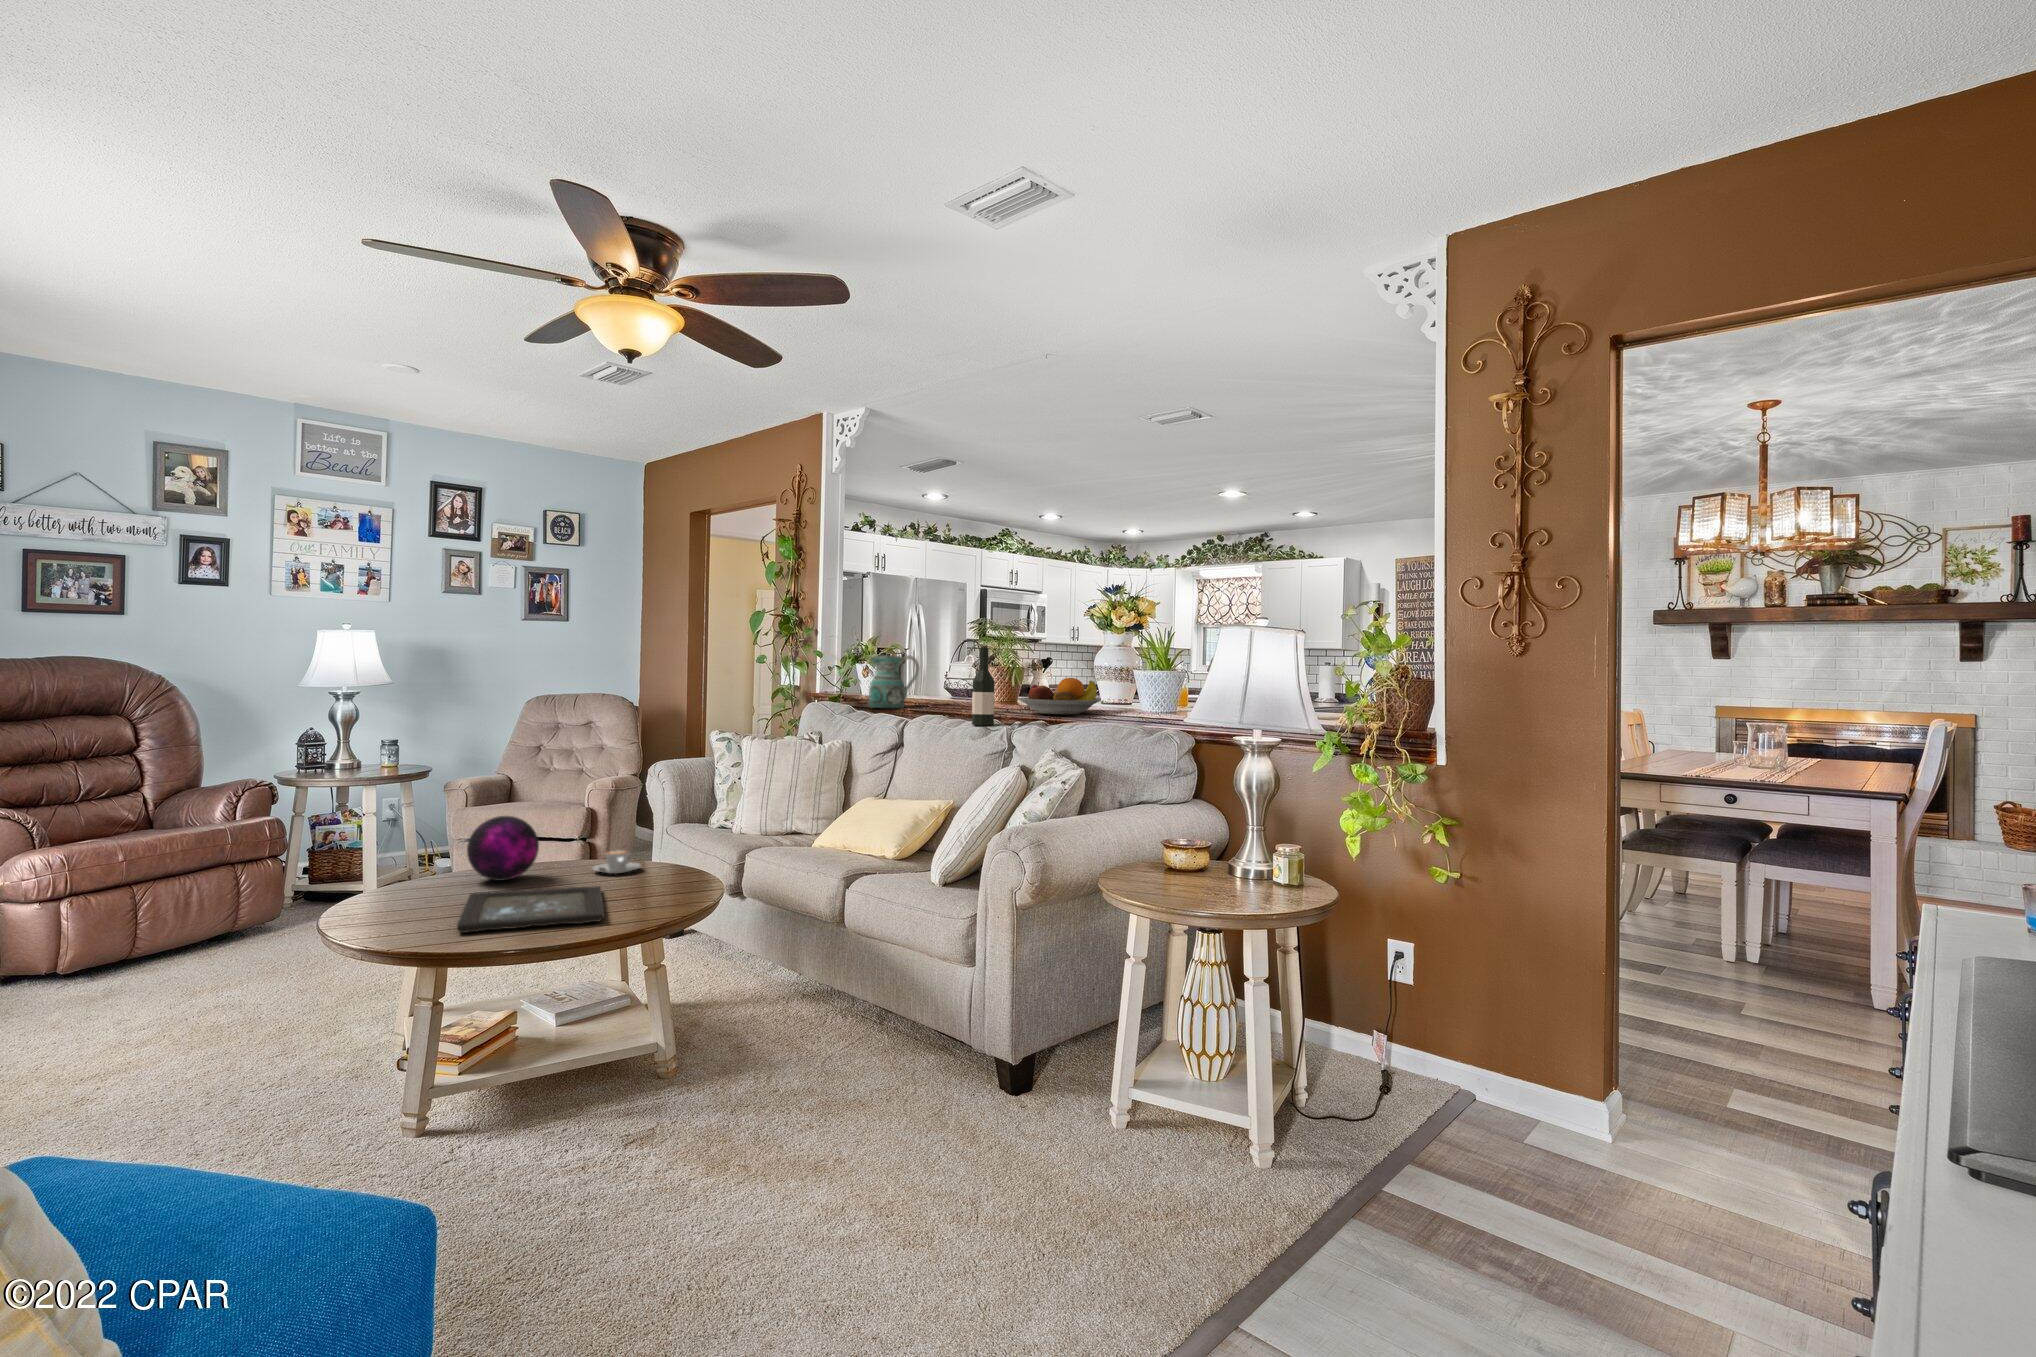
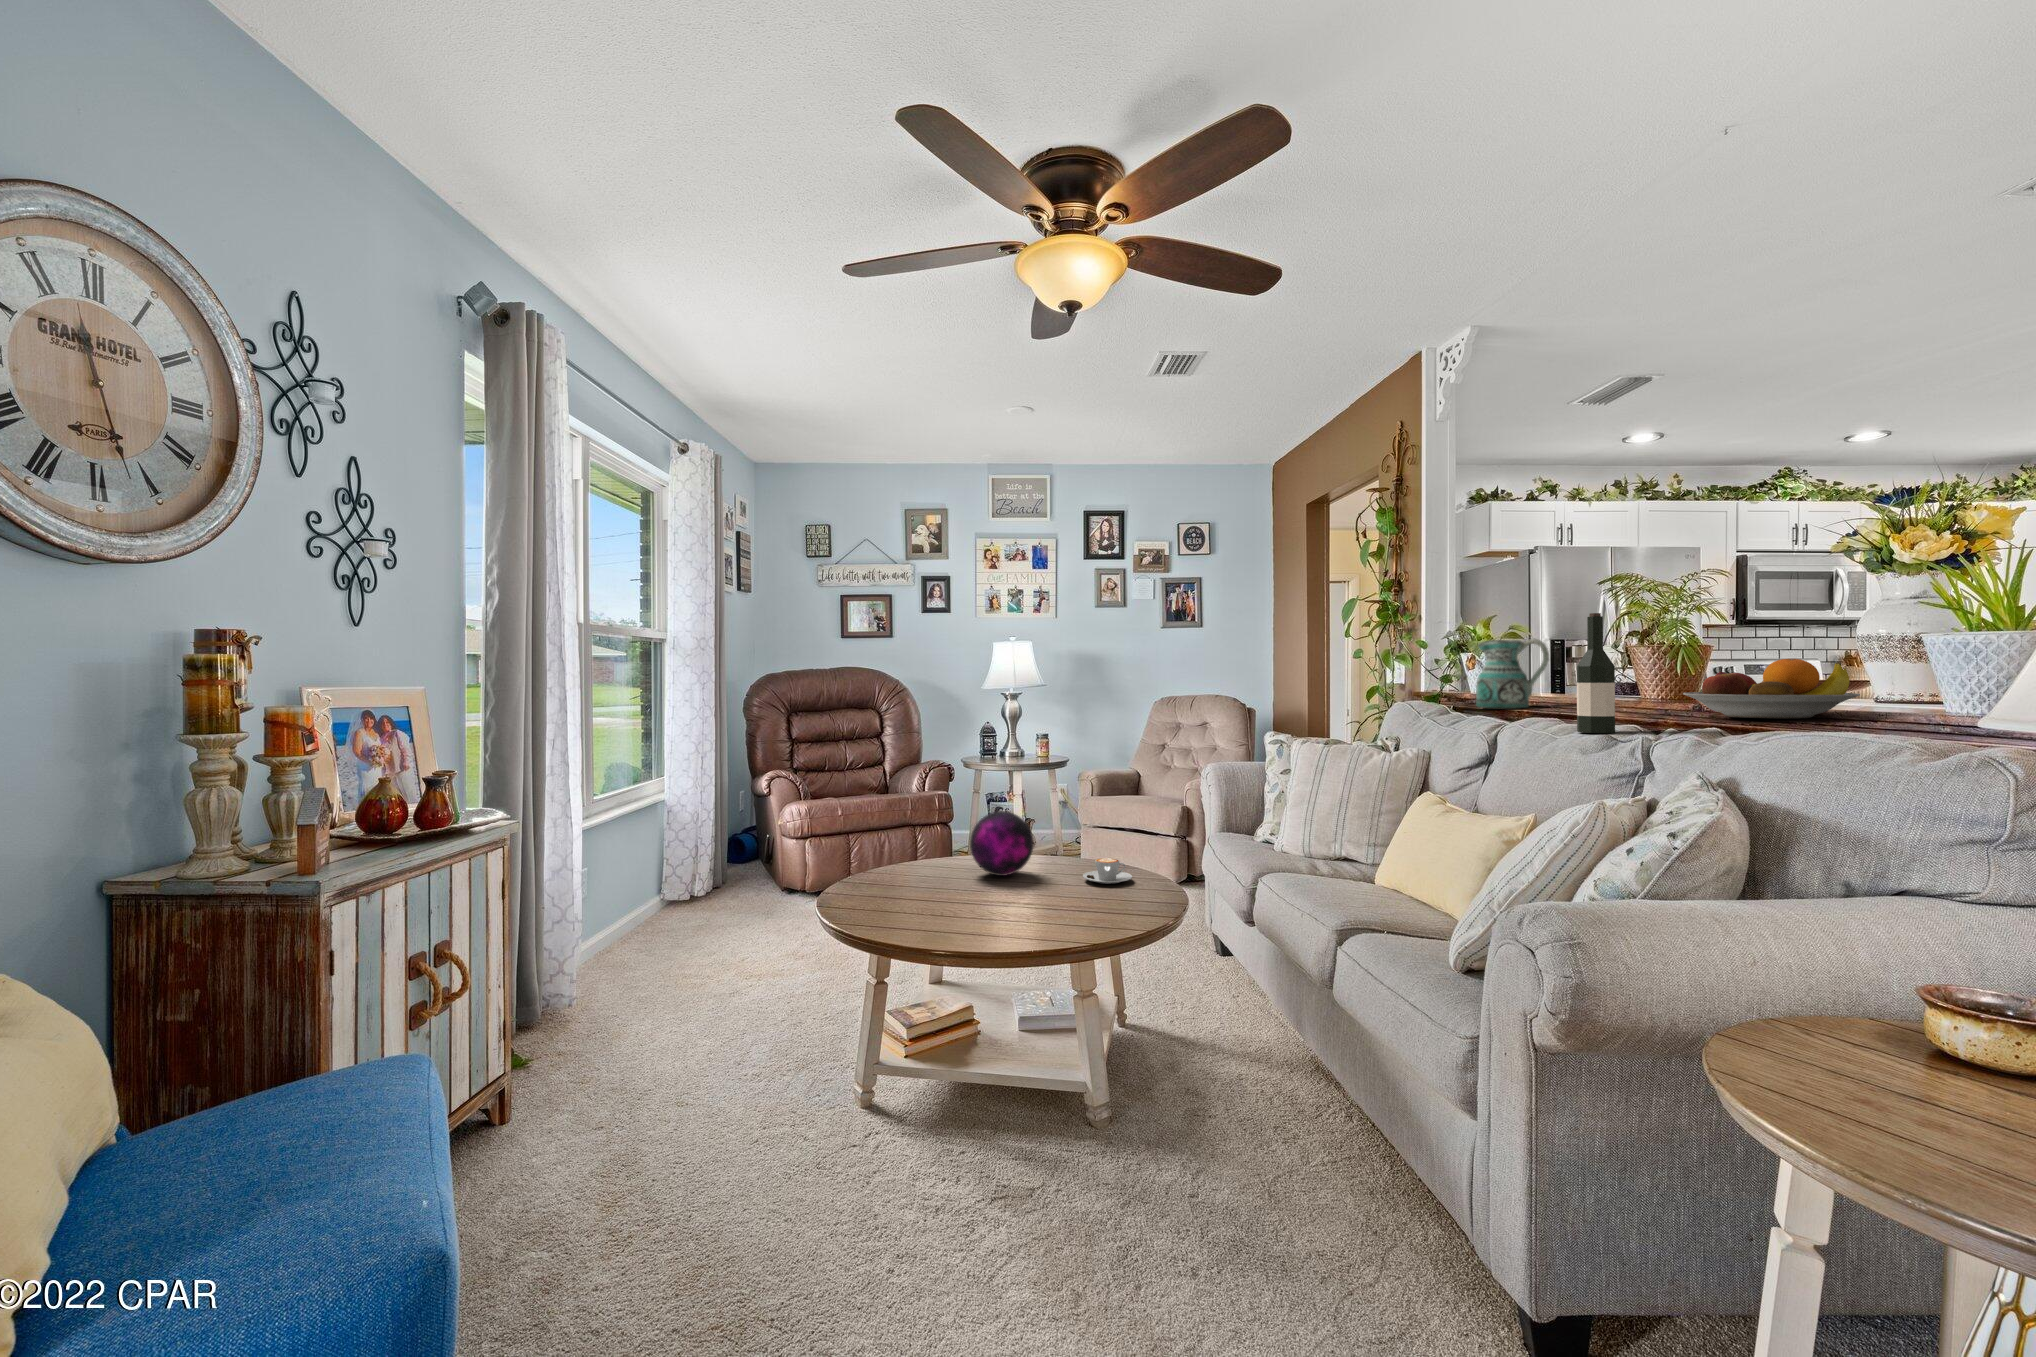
tray: present [457,886,604,933] -> none [885,886,1062,940]

